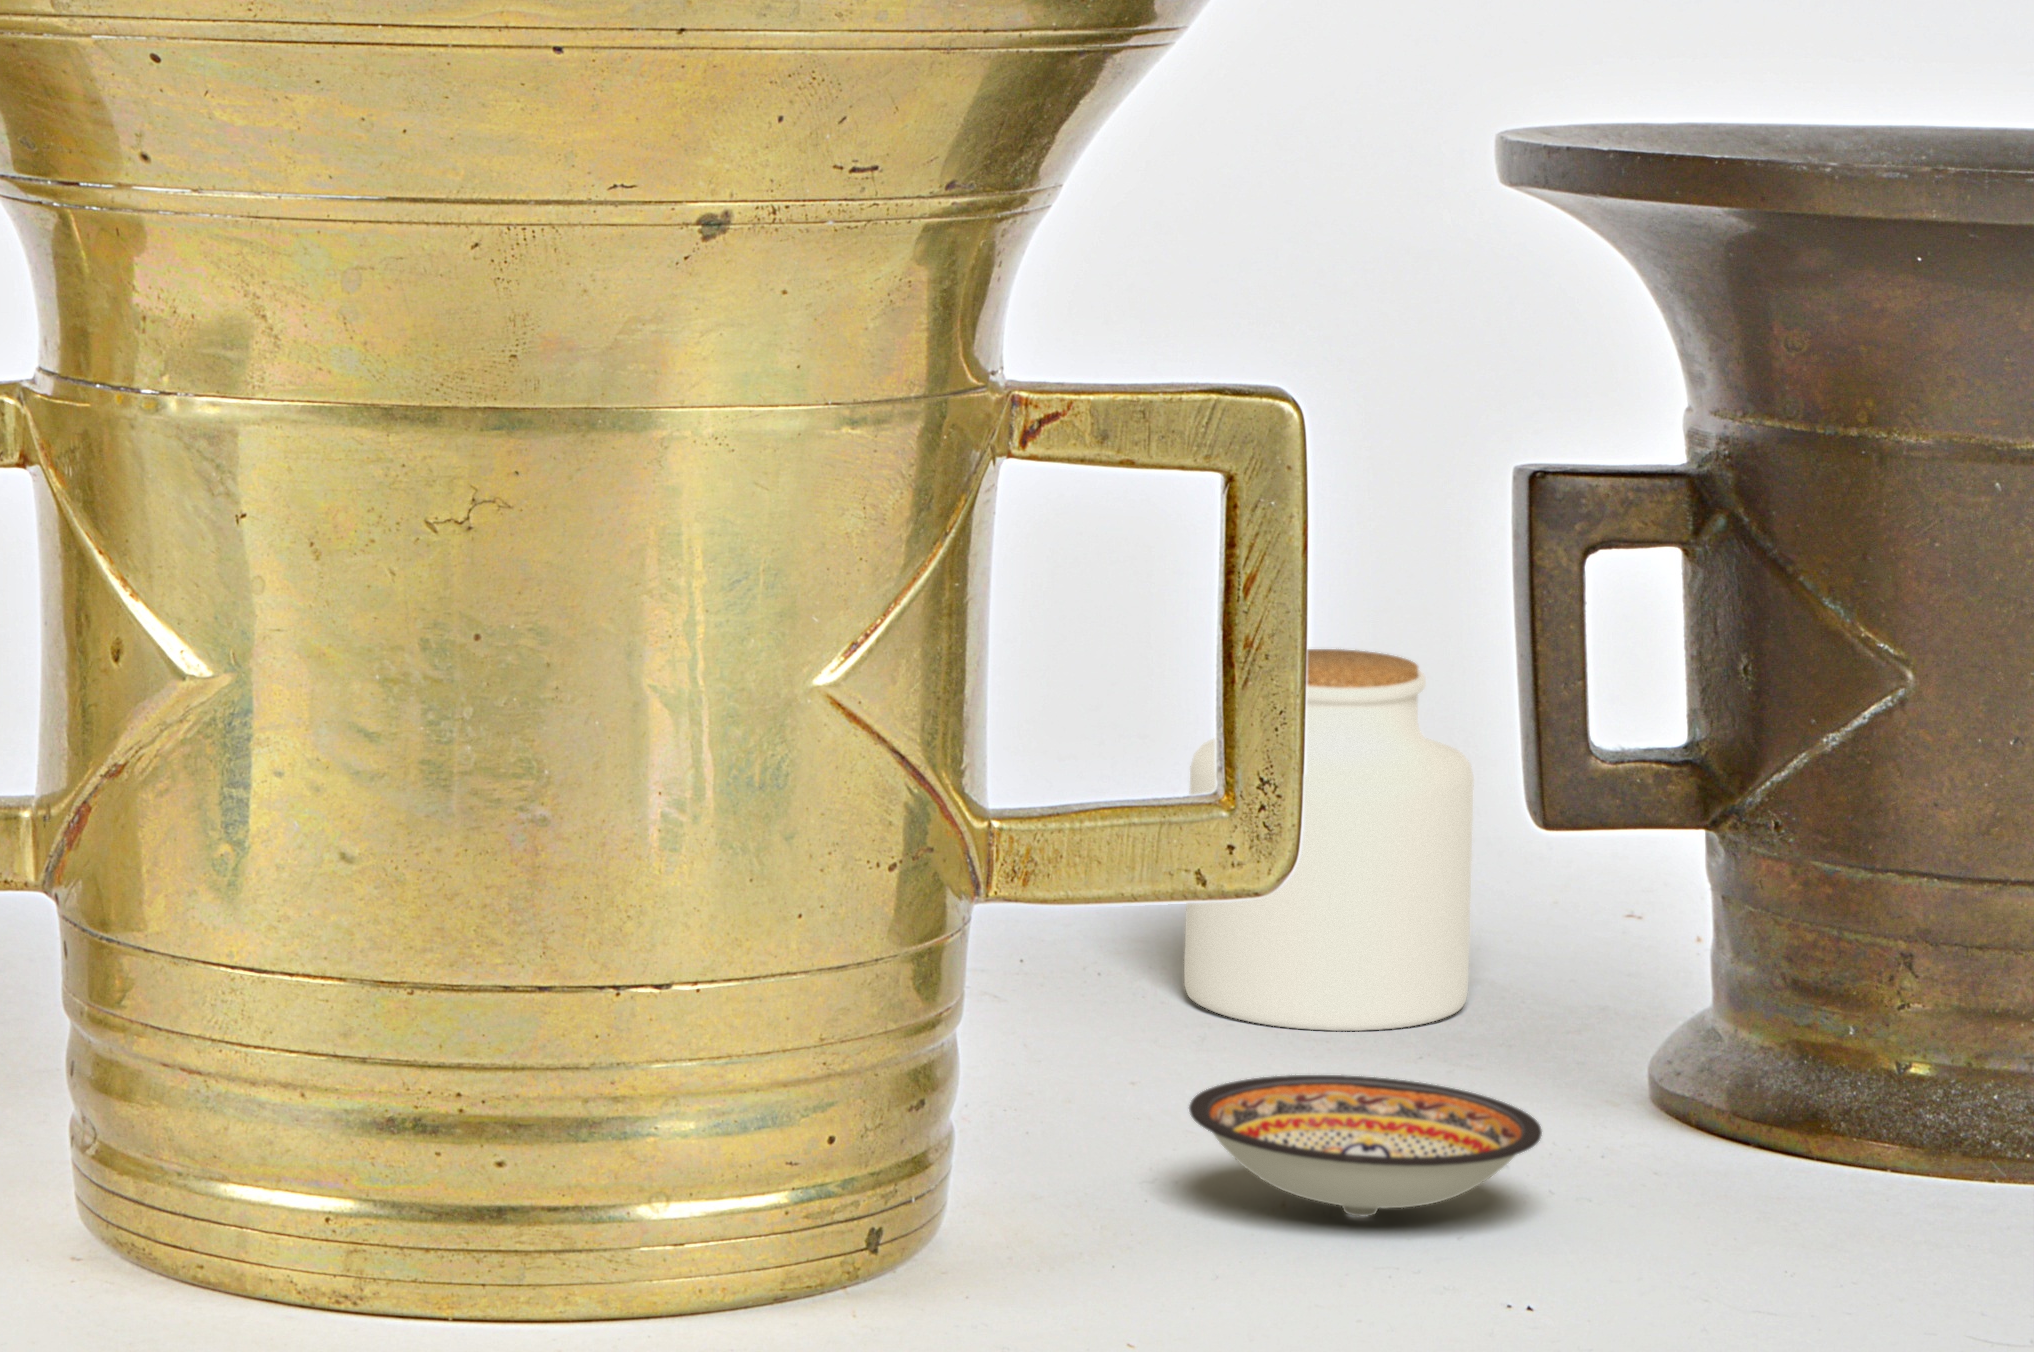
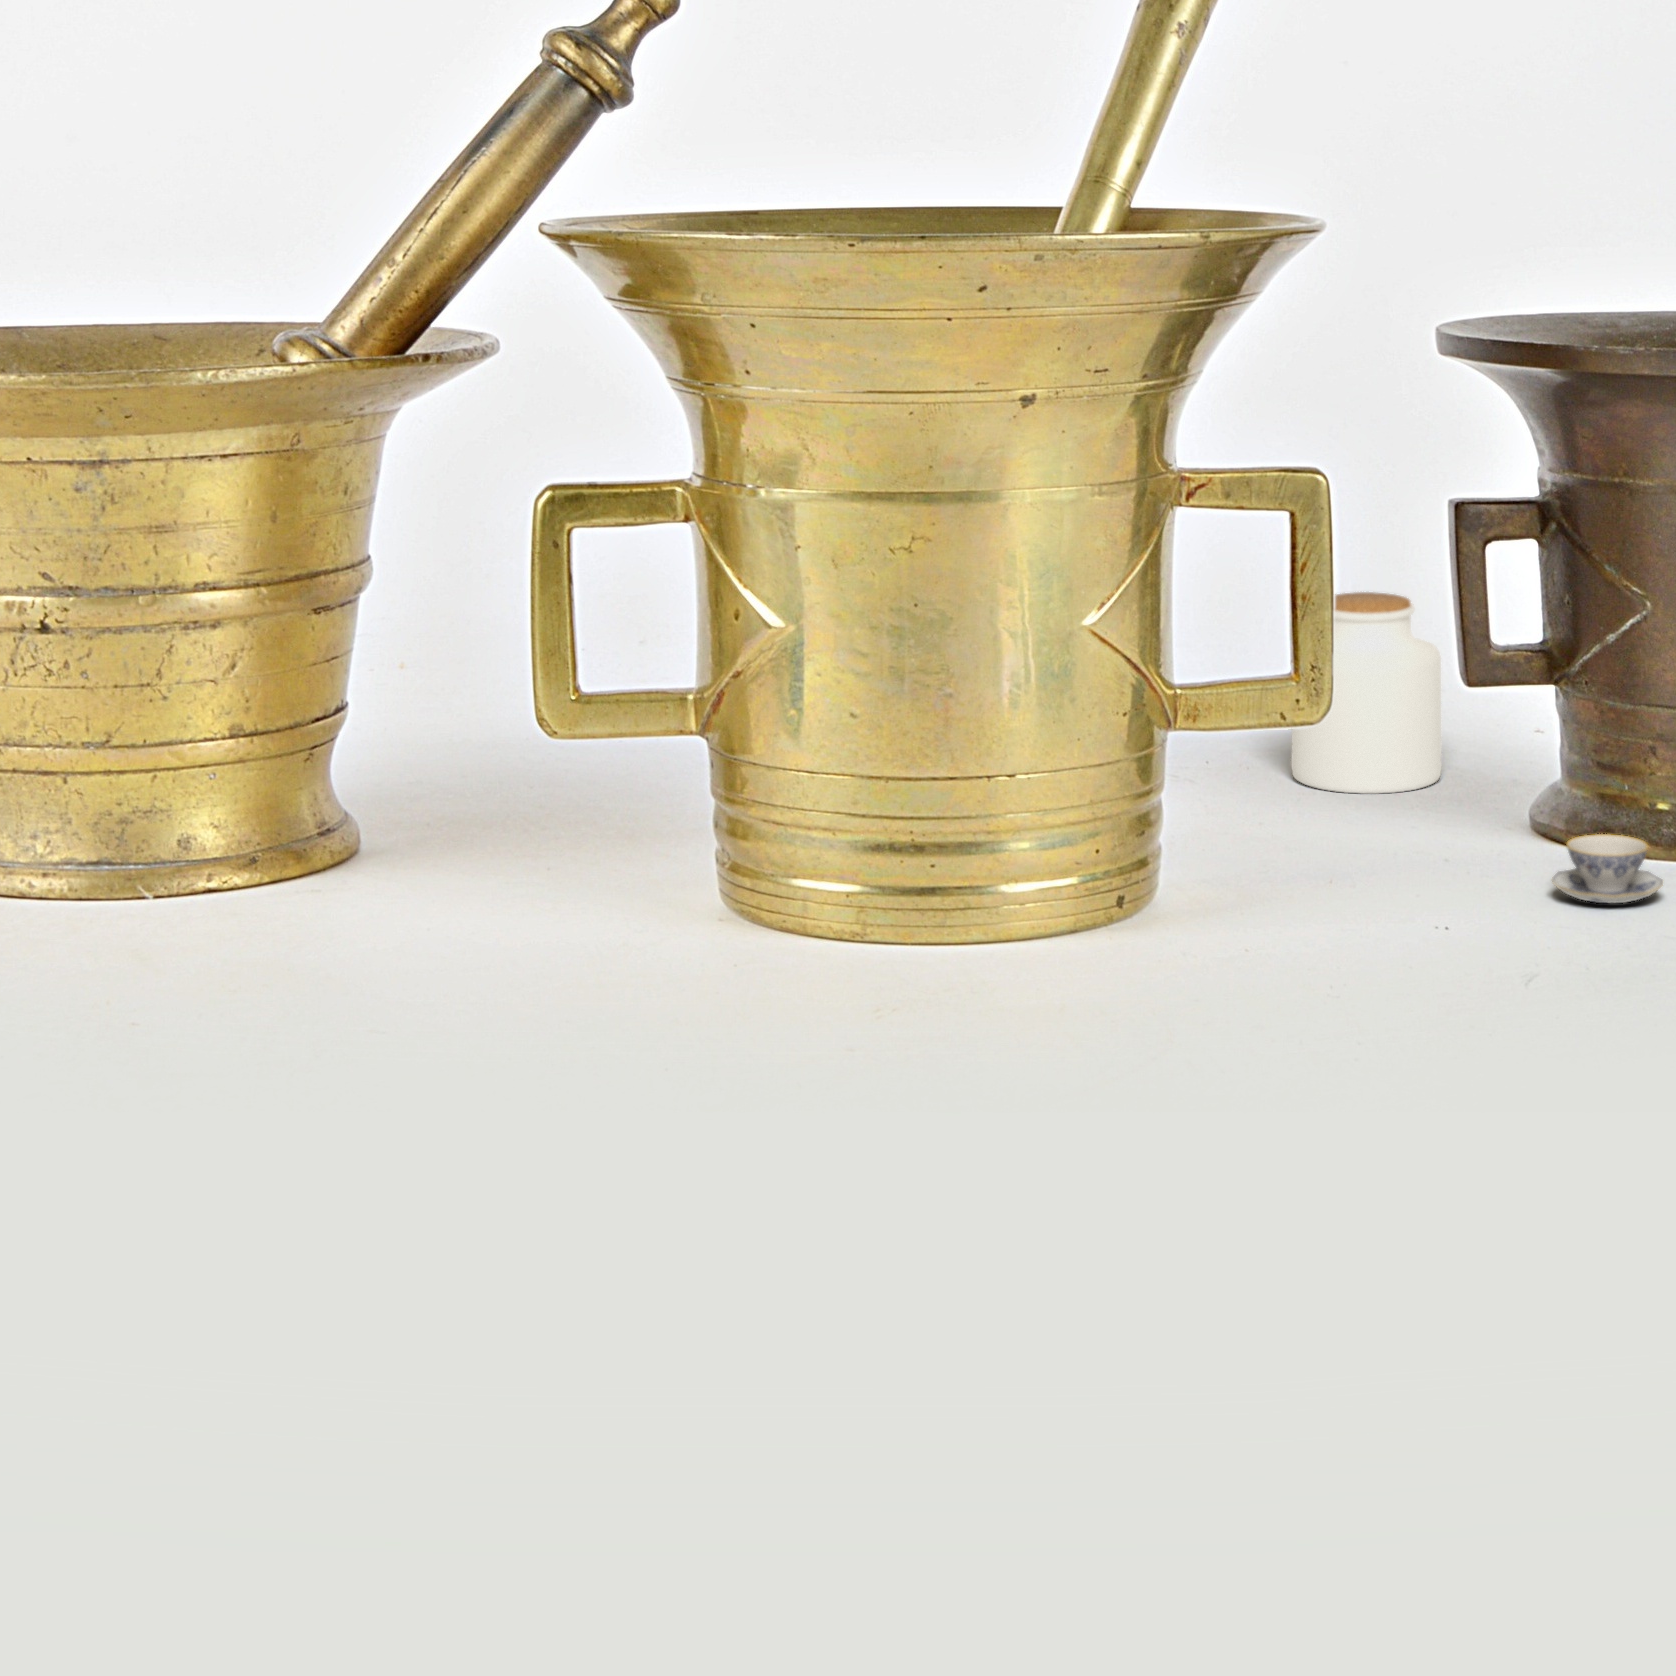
ceramic bowl: present [1189,1075,1542,1216] -> none [1282,815,1461,886]
teacup: none [1721,1123,1942,1261] -> present [1552,834,1663,903]

